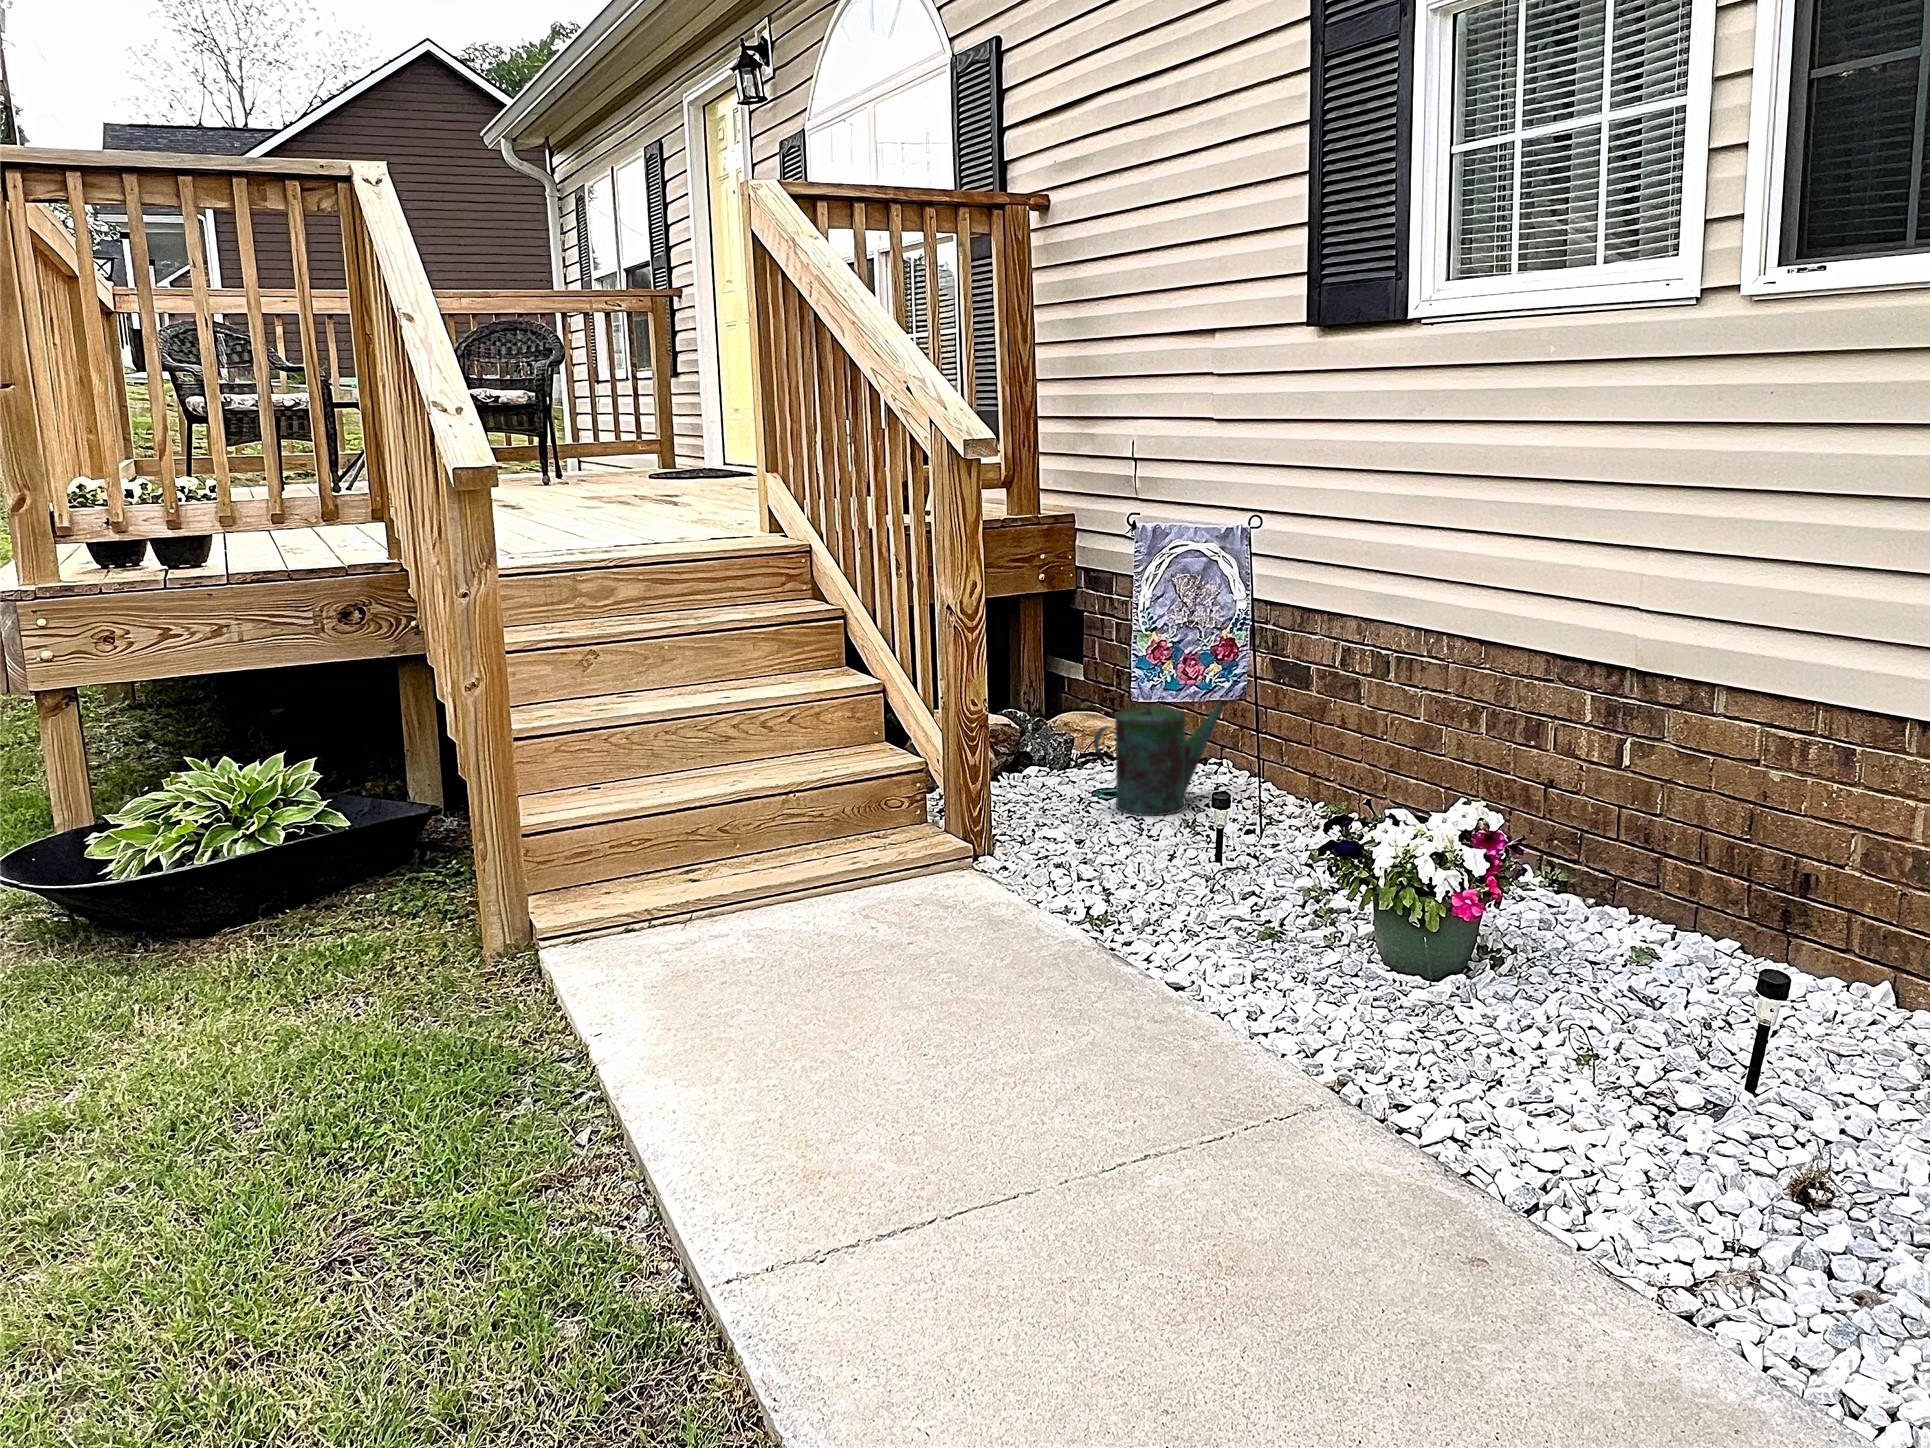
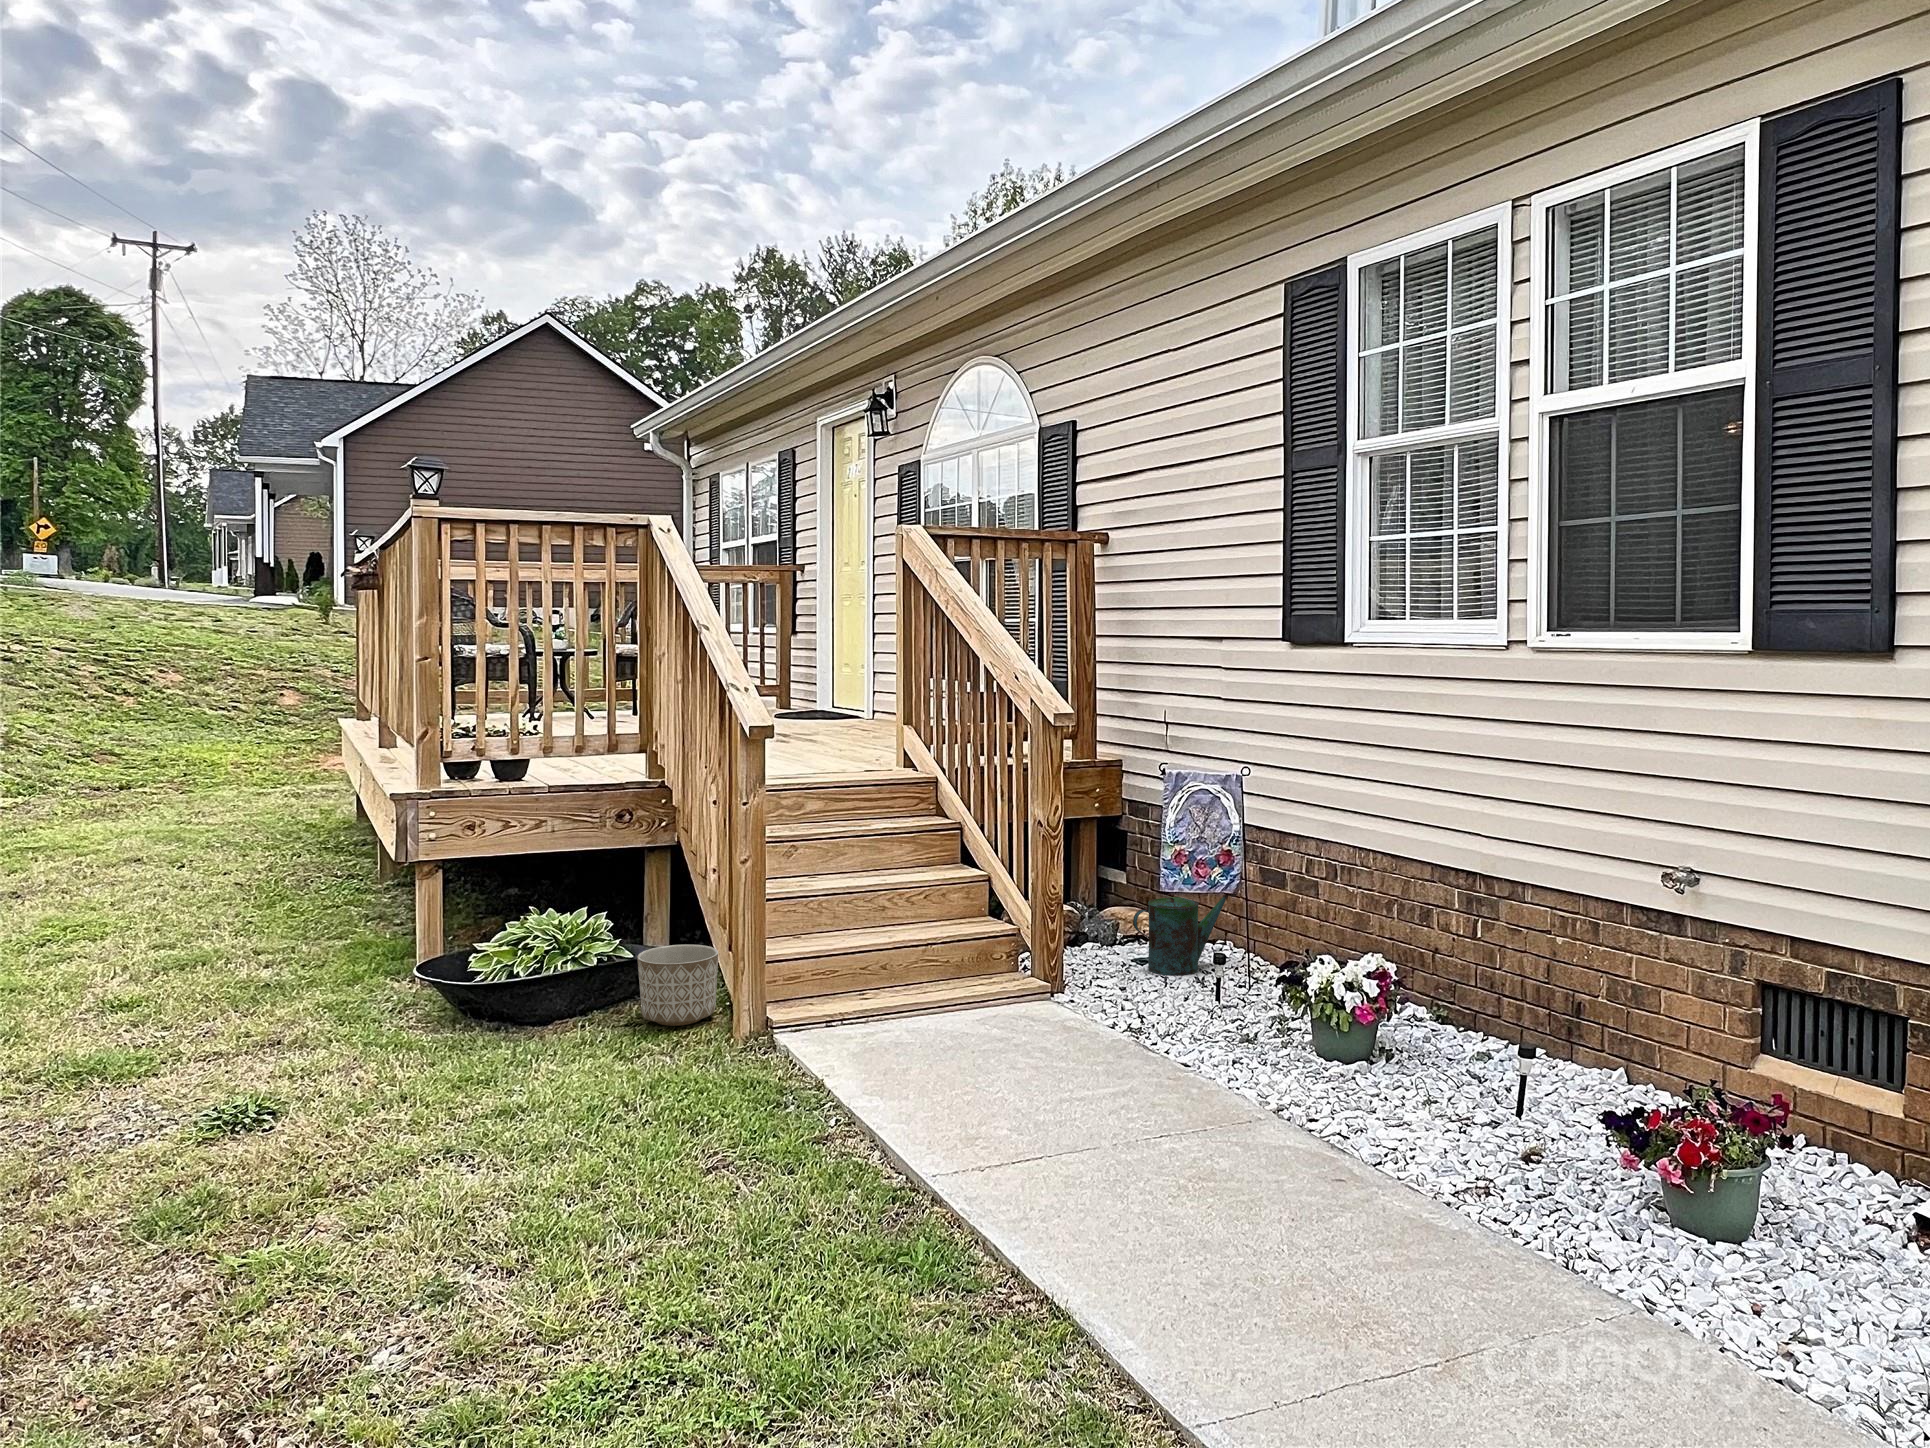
planter: none [328,810,464,936] -> present [637,945,718,1026]

